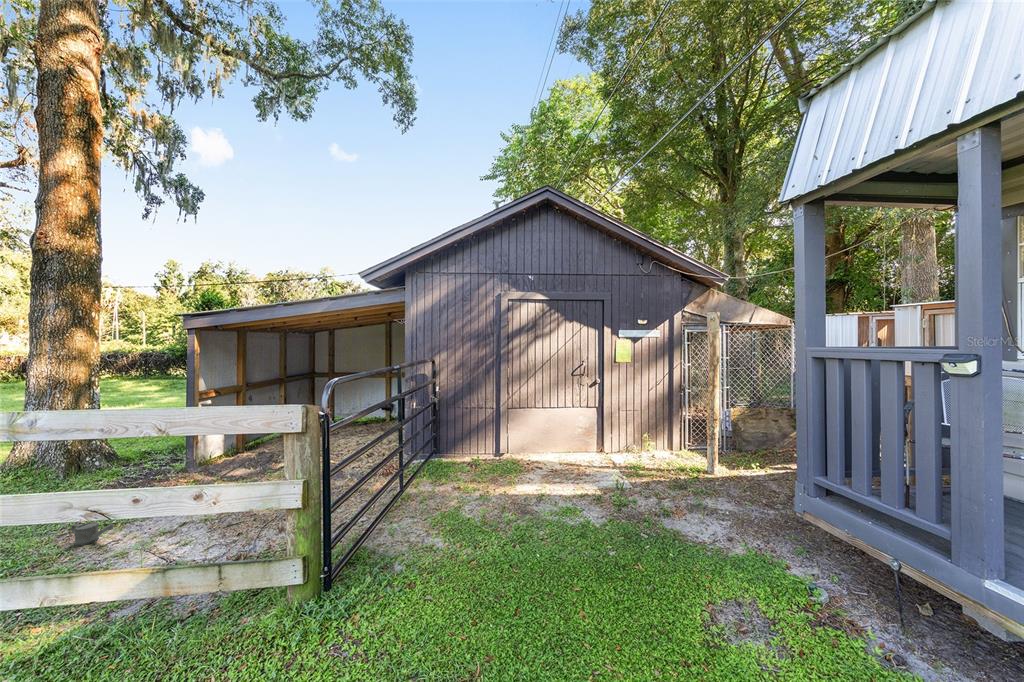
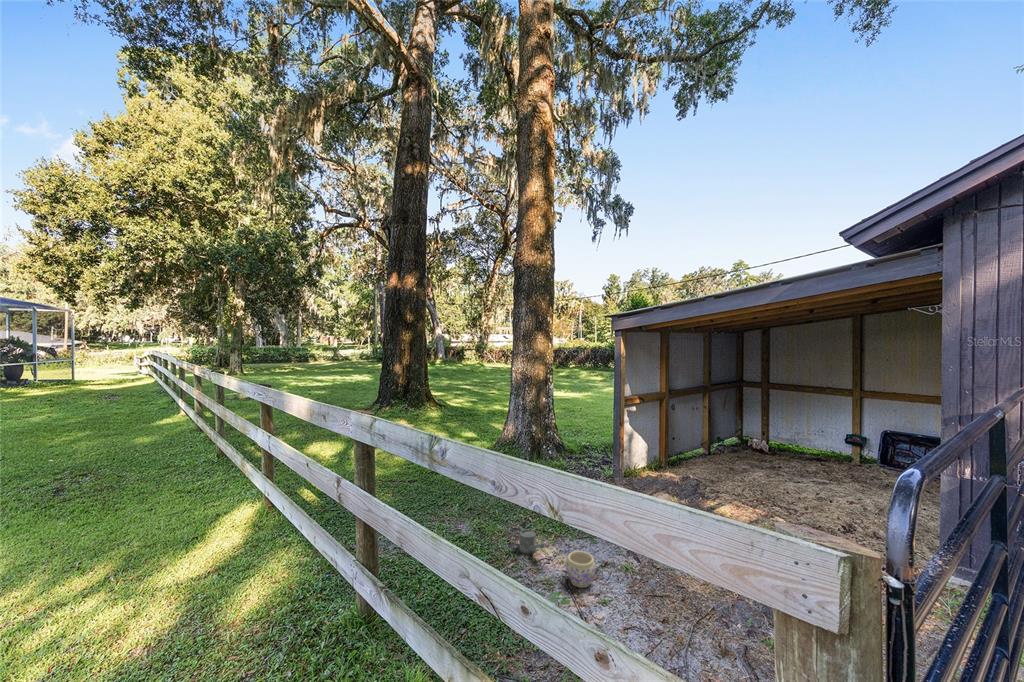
planter: none [143,513,176,543] -> present [566,551,596,588]

